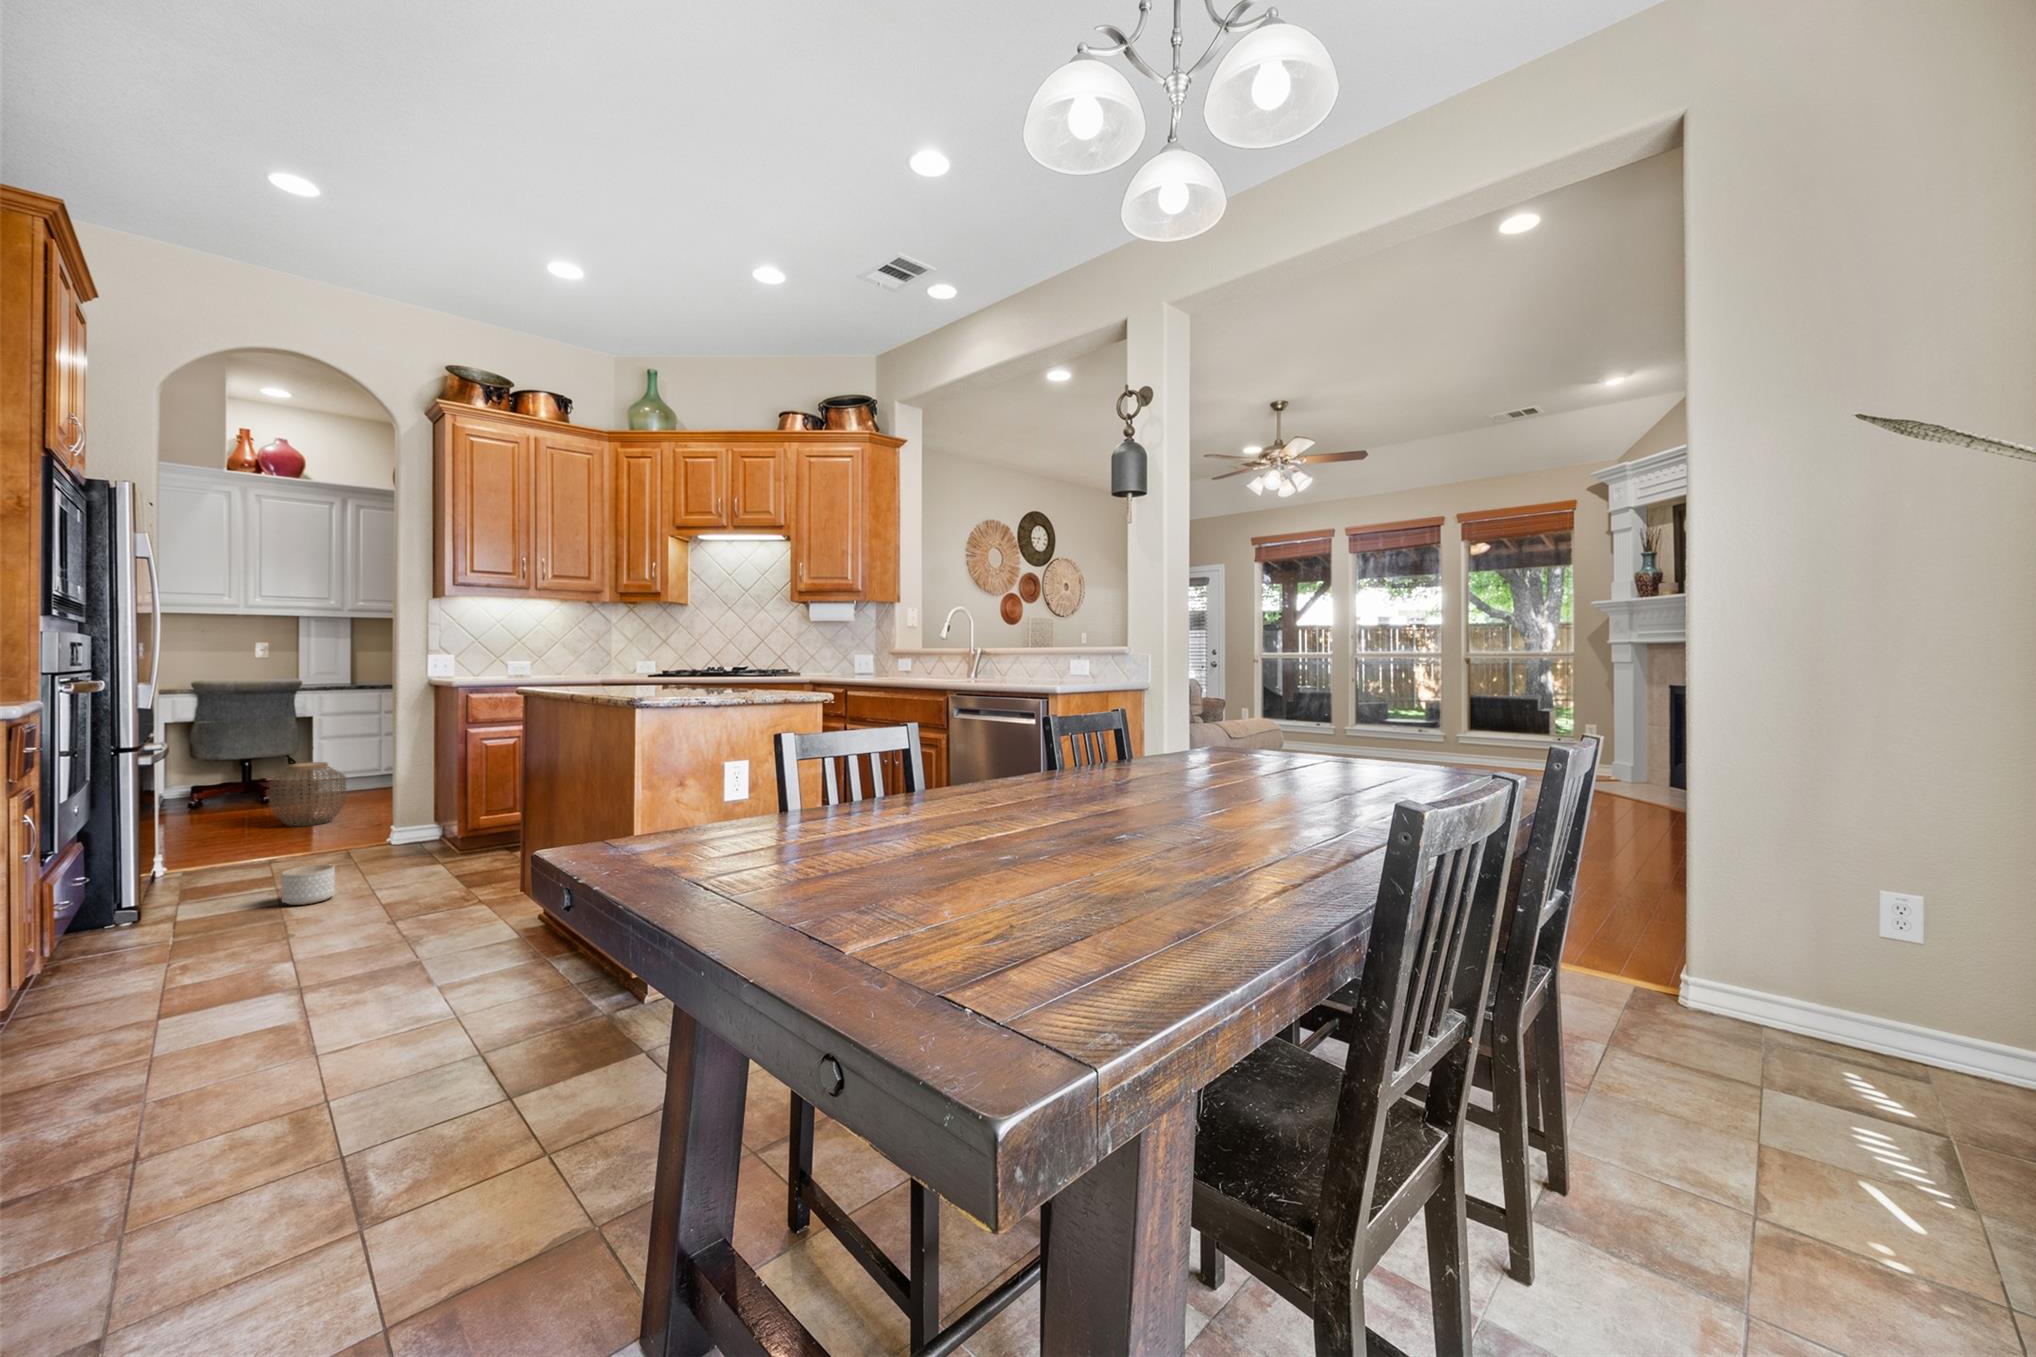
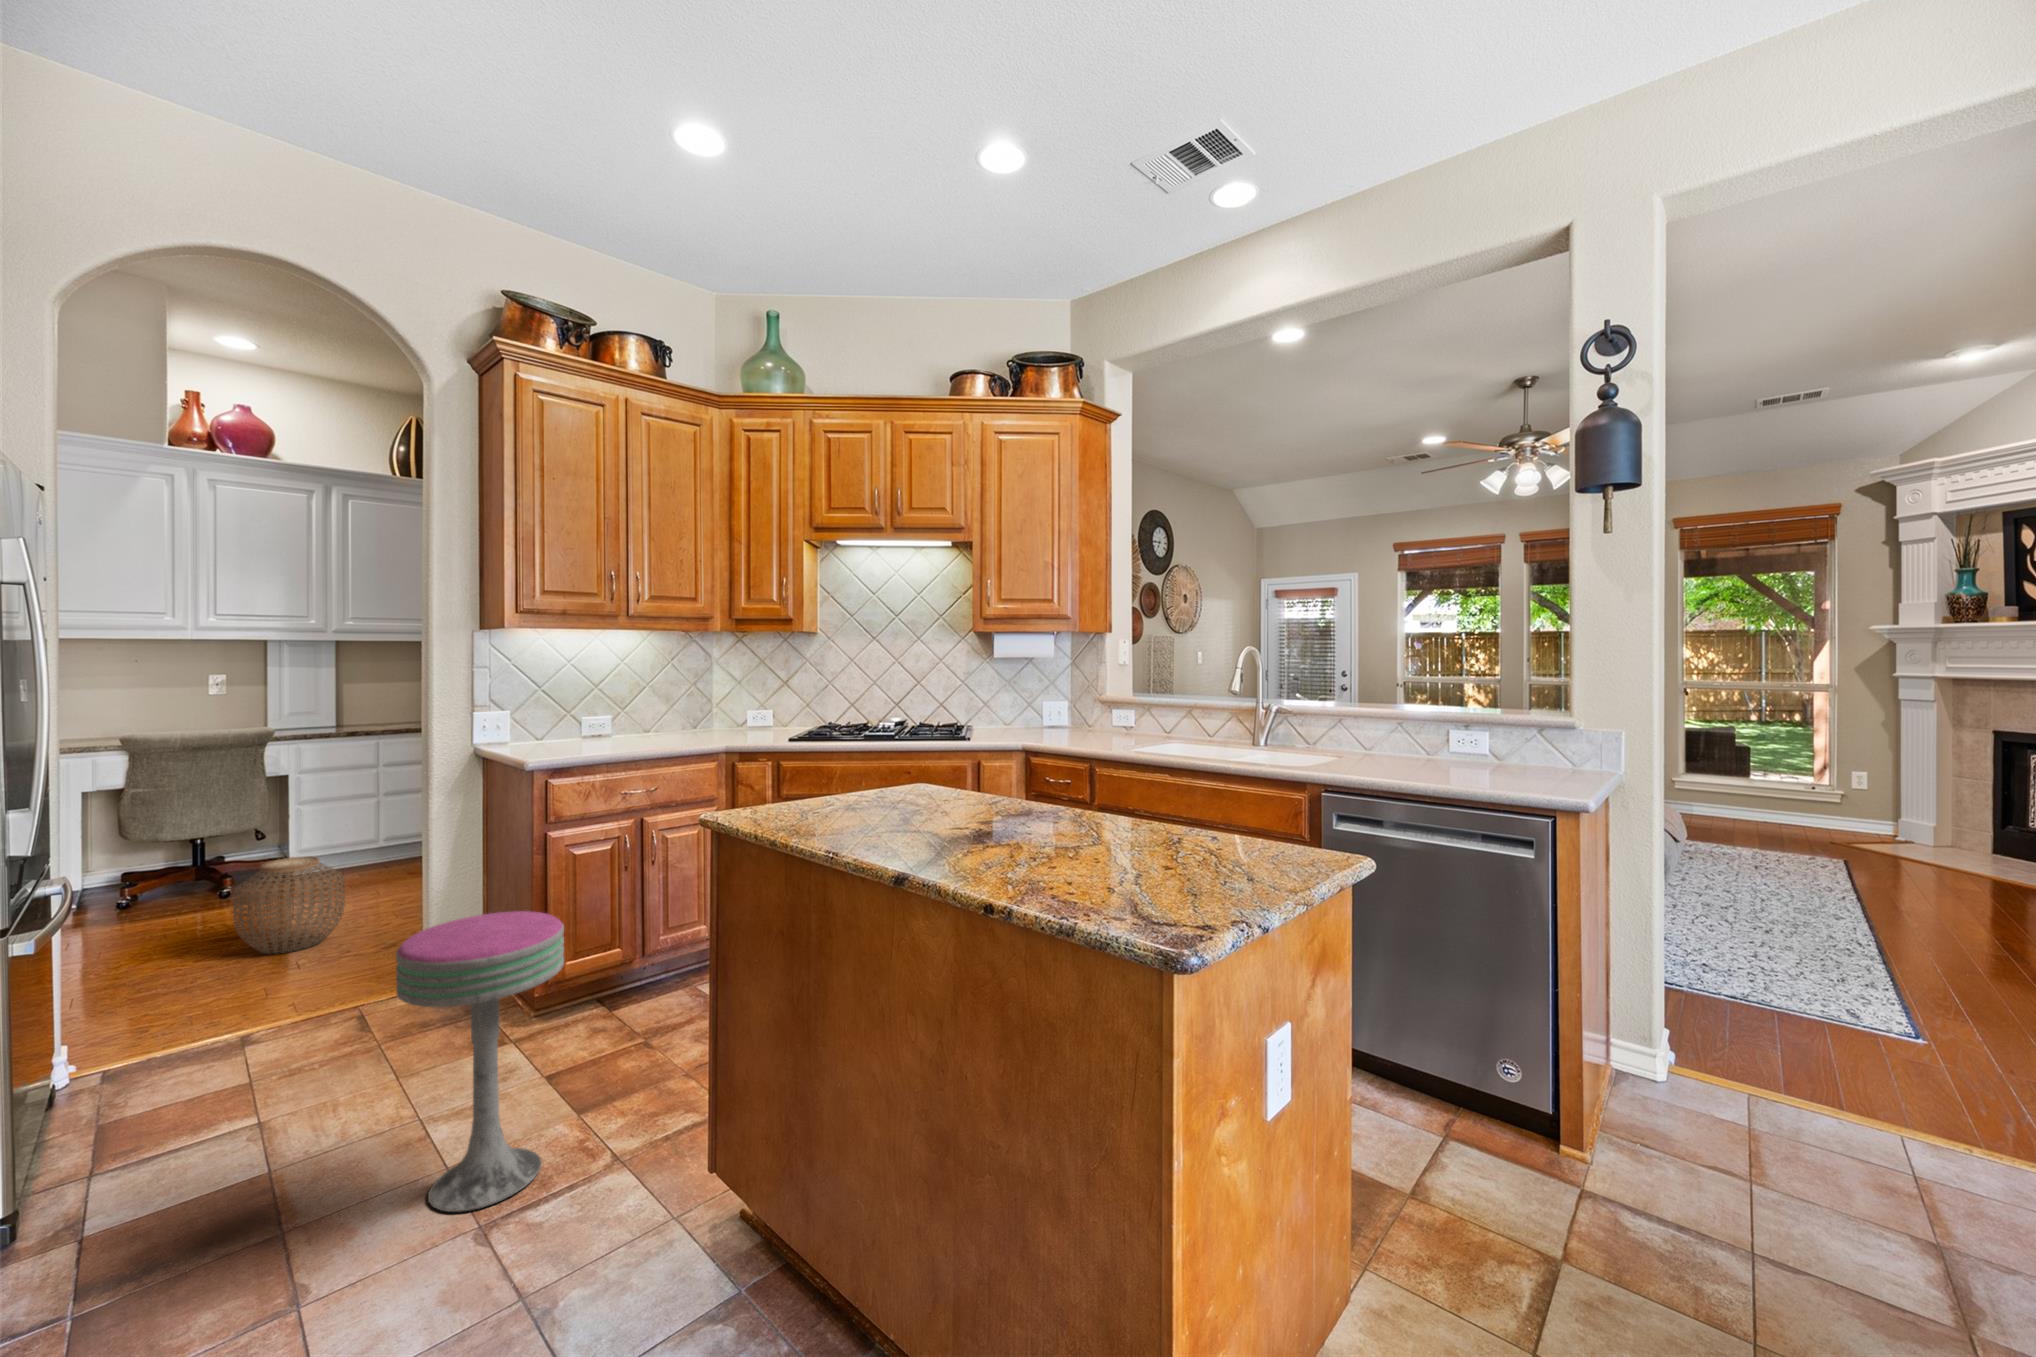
bar stool: none [350,755,451,913] -> present [396,911,564,1212]
planter: present [281,864,335,905] -> none [268,1100,362,1190]

